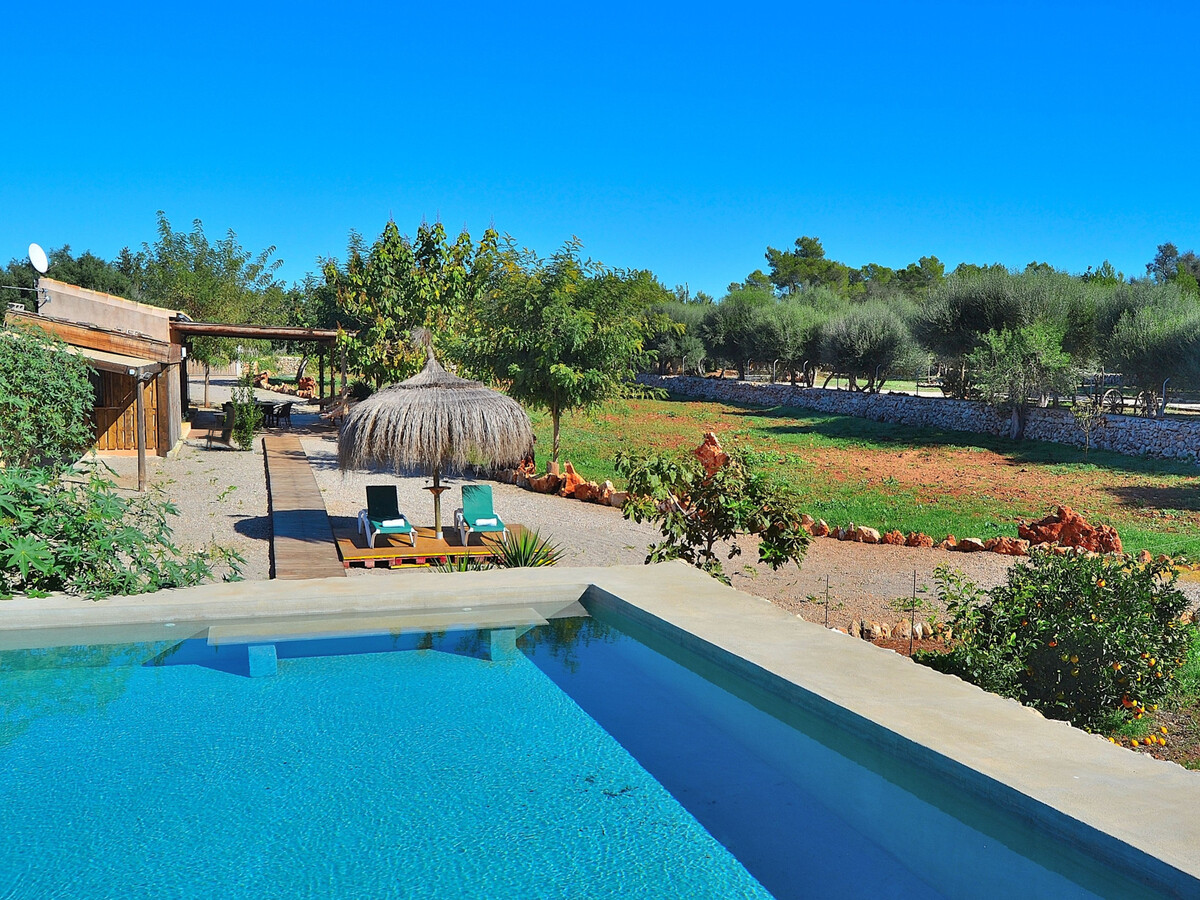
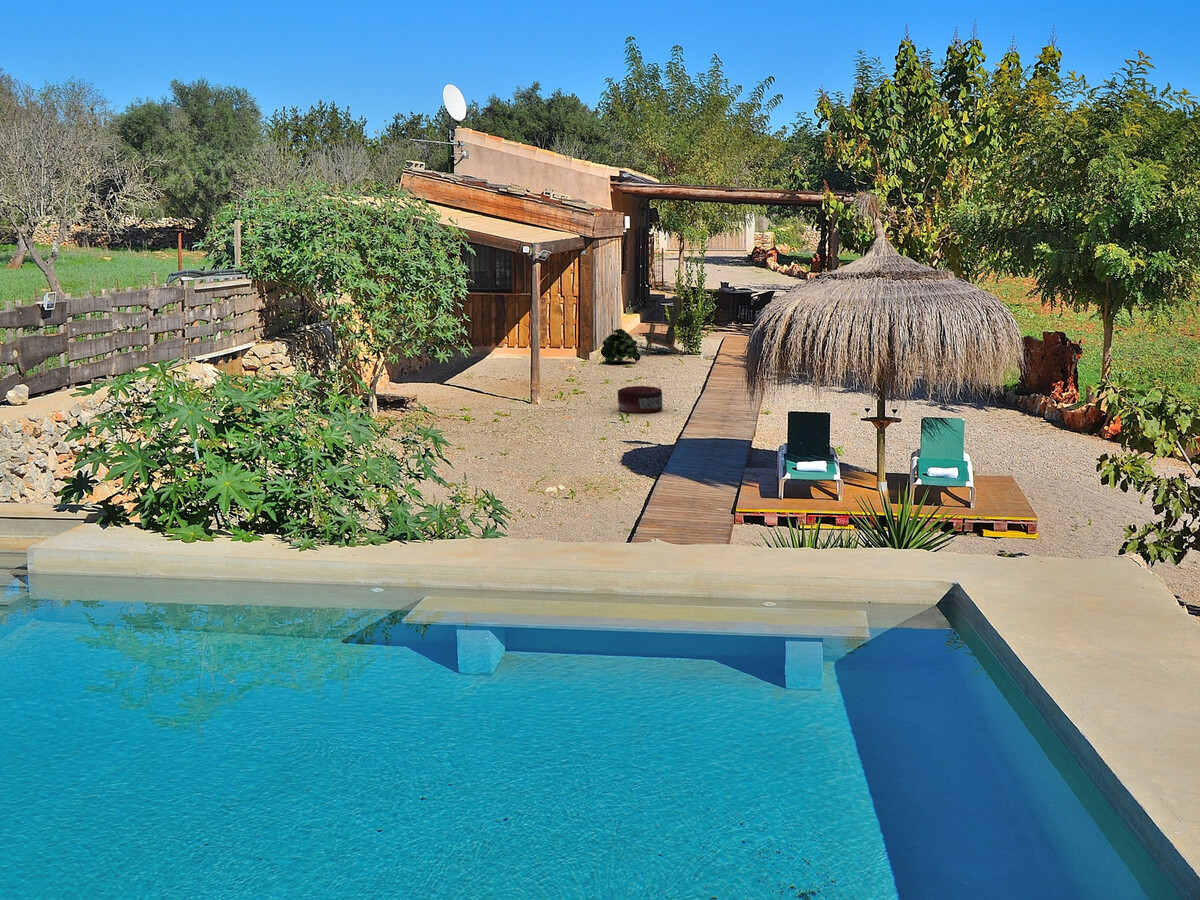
potted plant: none [172,432,206,459] -> present [600,329,641,364]
pouf: none [209,473,245,493] -> present [618,386,662,413]

